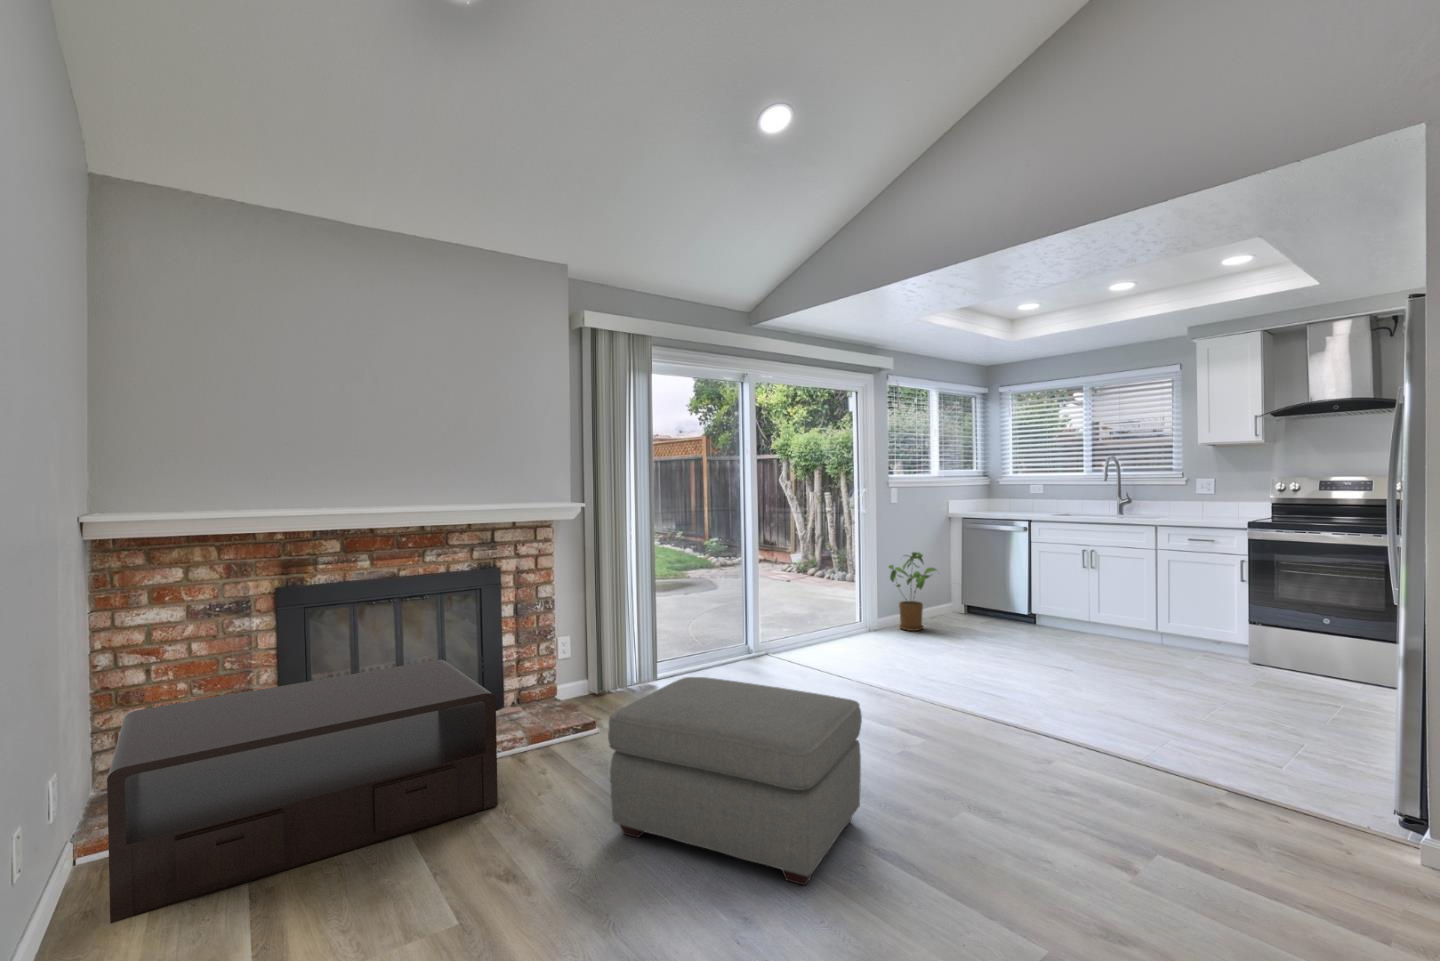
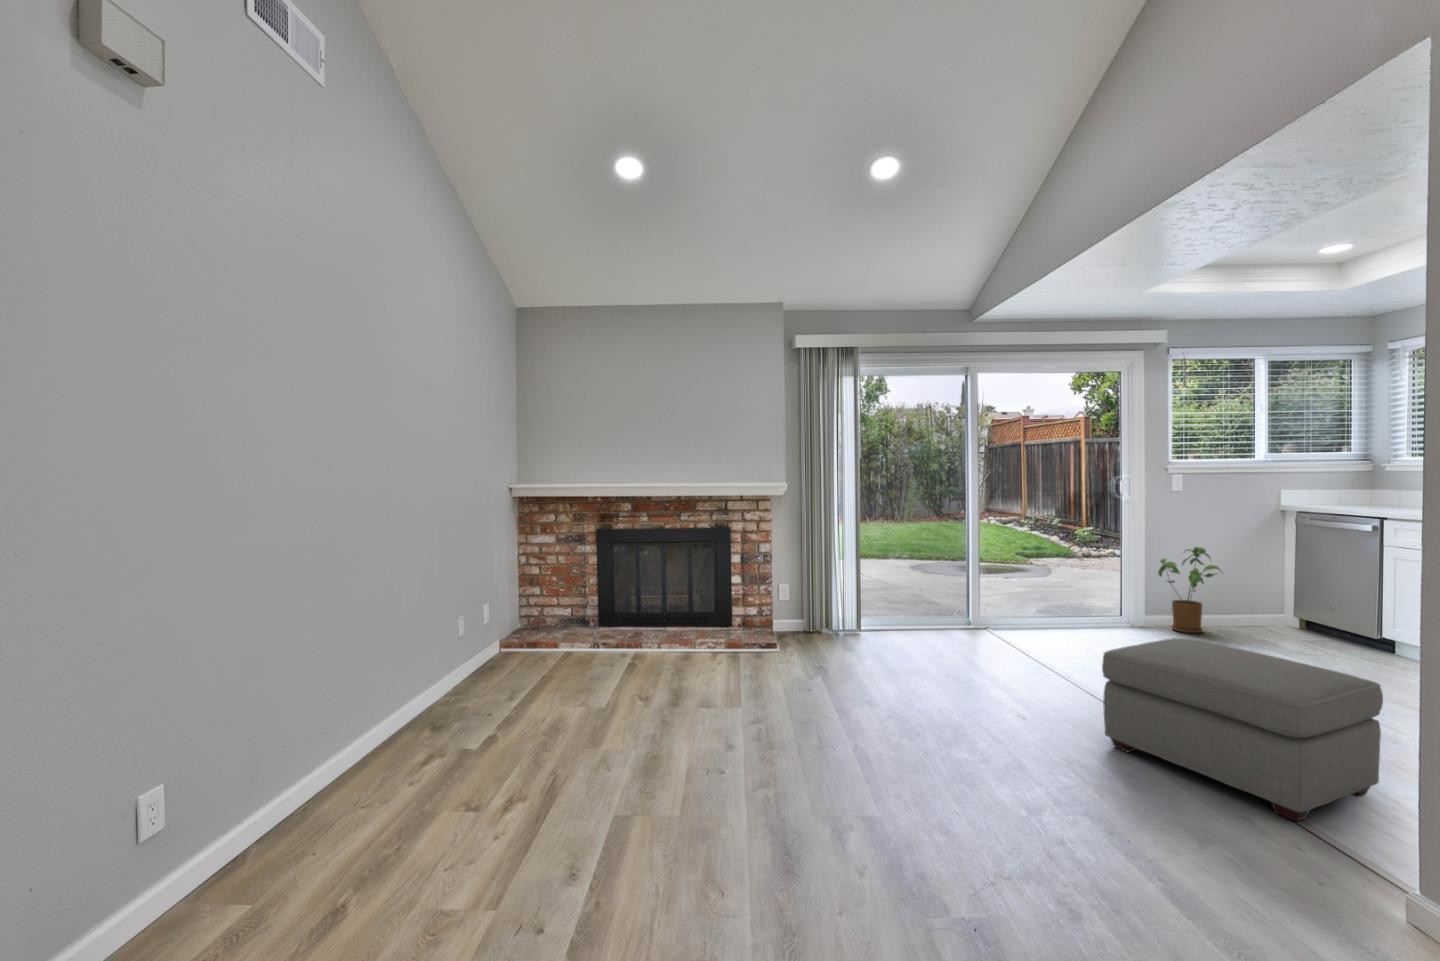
coffee table: present [107,660,498,923] -> none [489,583,681,676]
ottoman: present [608,677,862,885] -> present [1102,638,1383,821]

